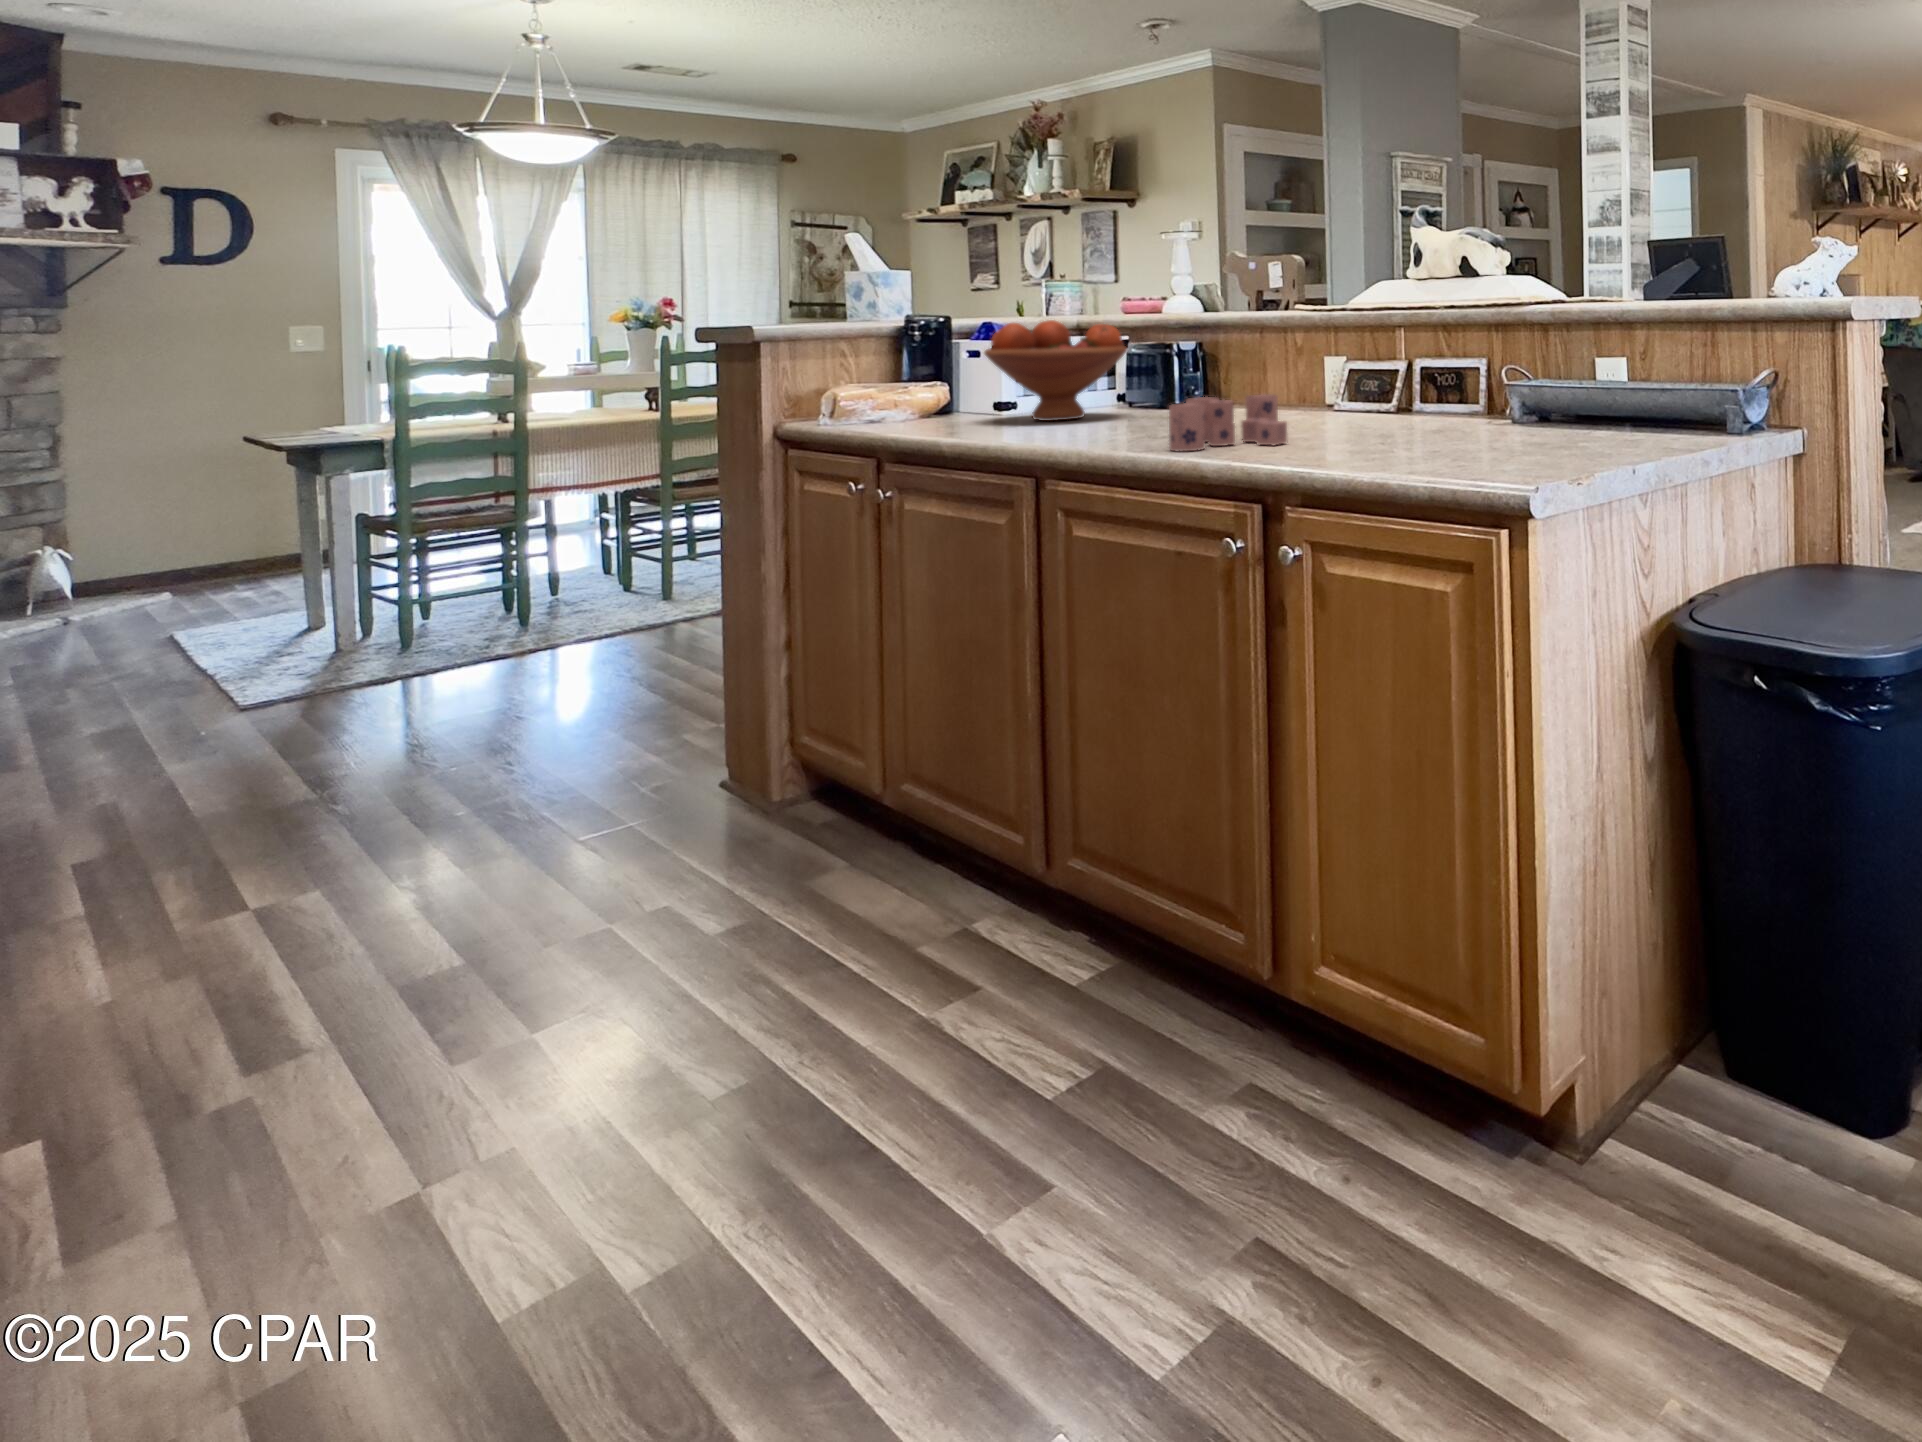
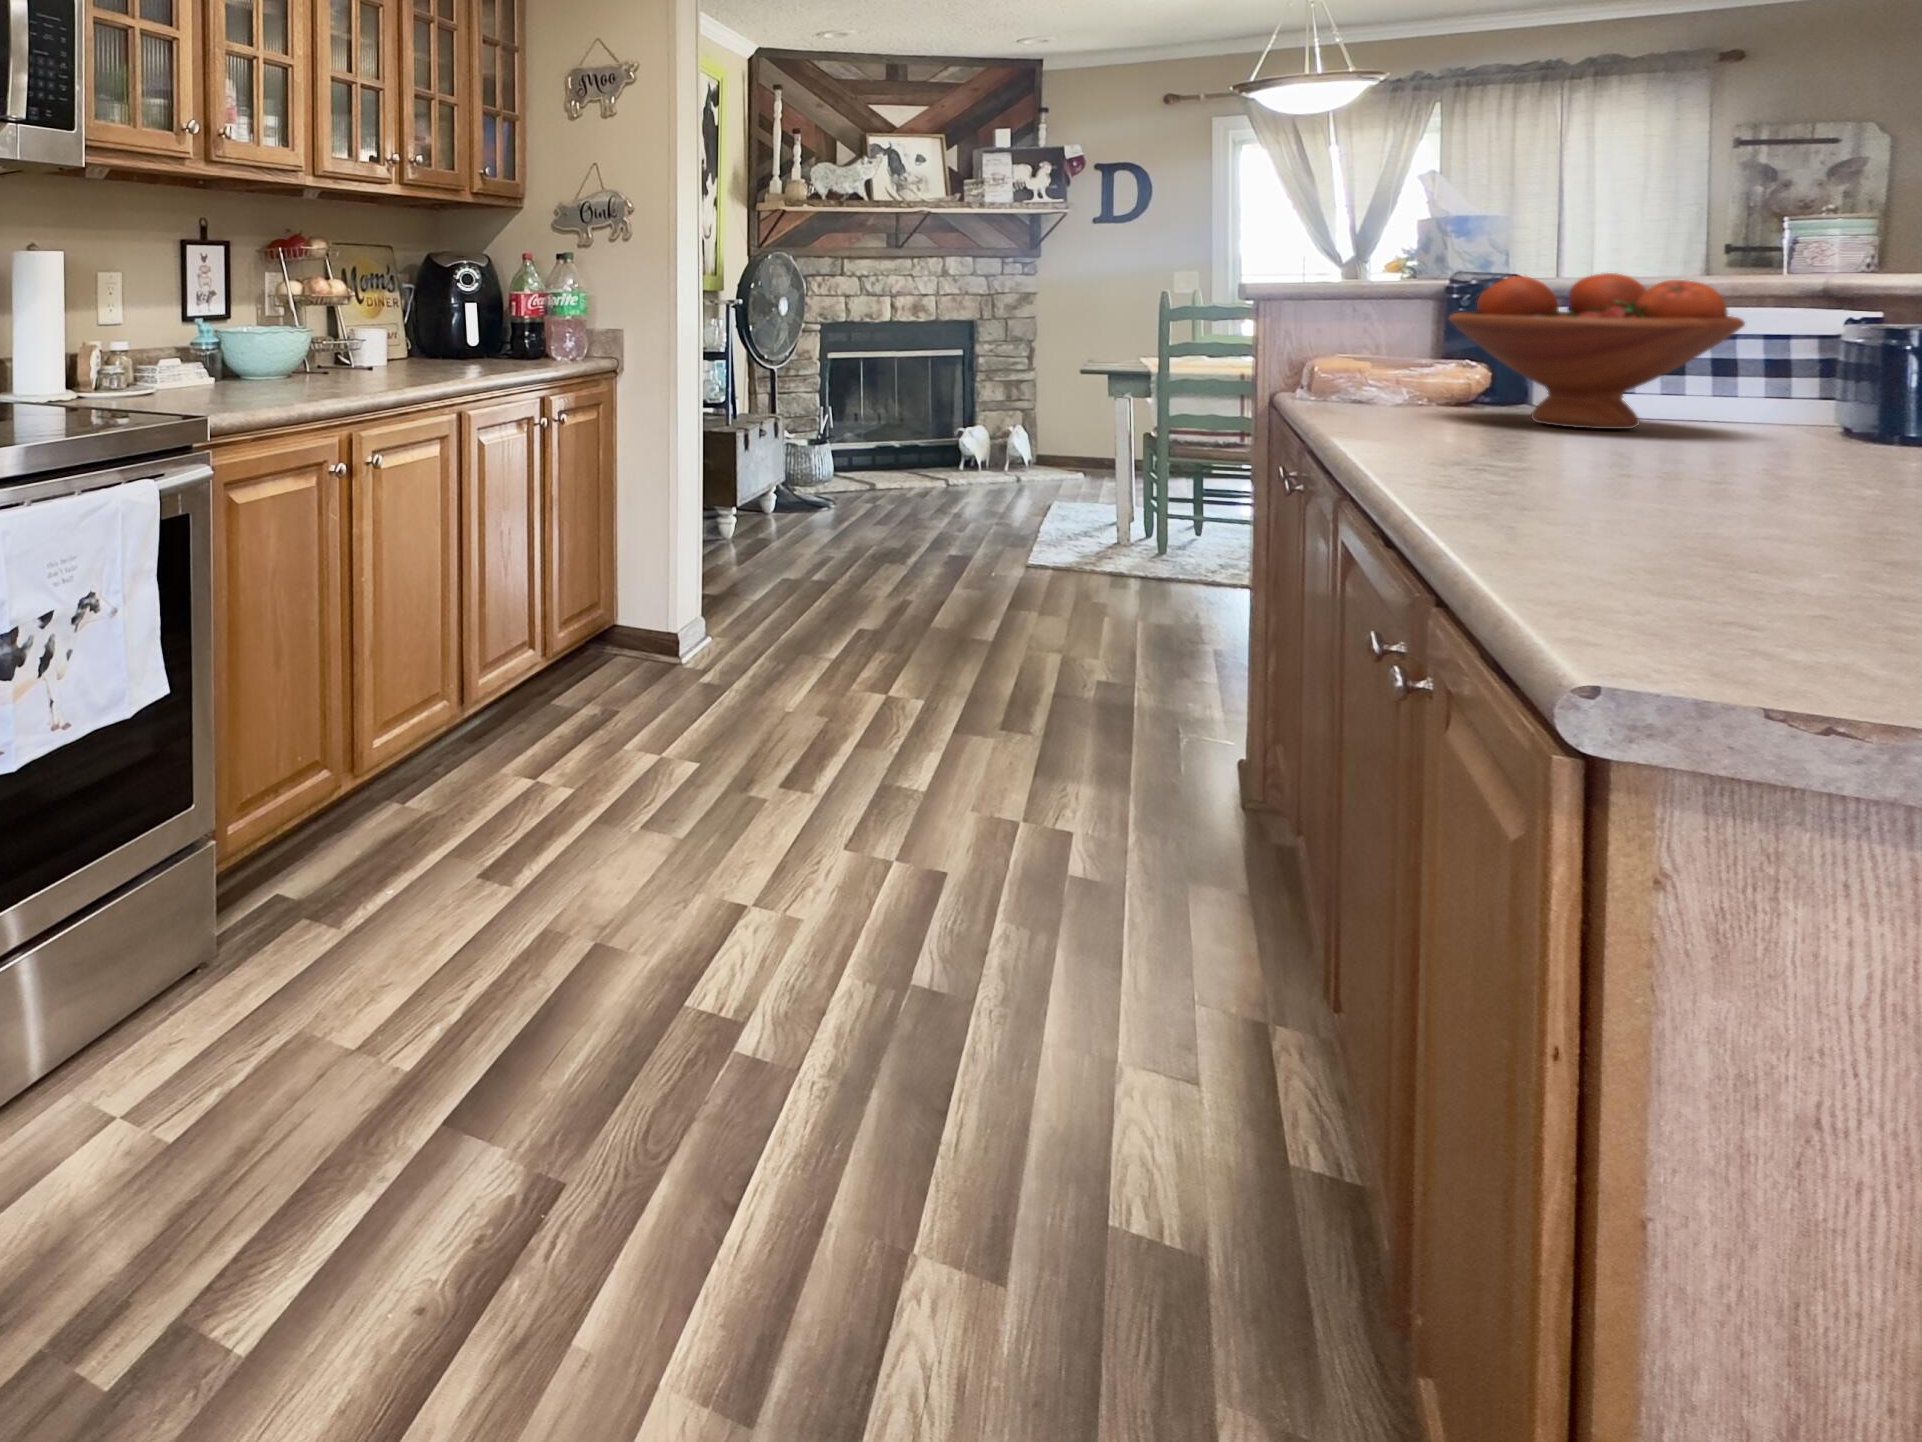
candle: present [1169,394,1288,451] -> none [1451,408,1801,518]

